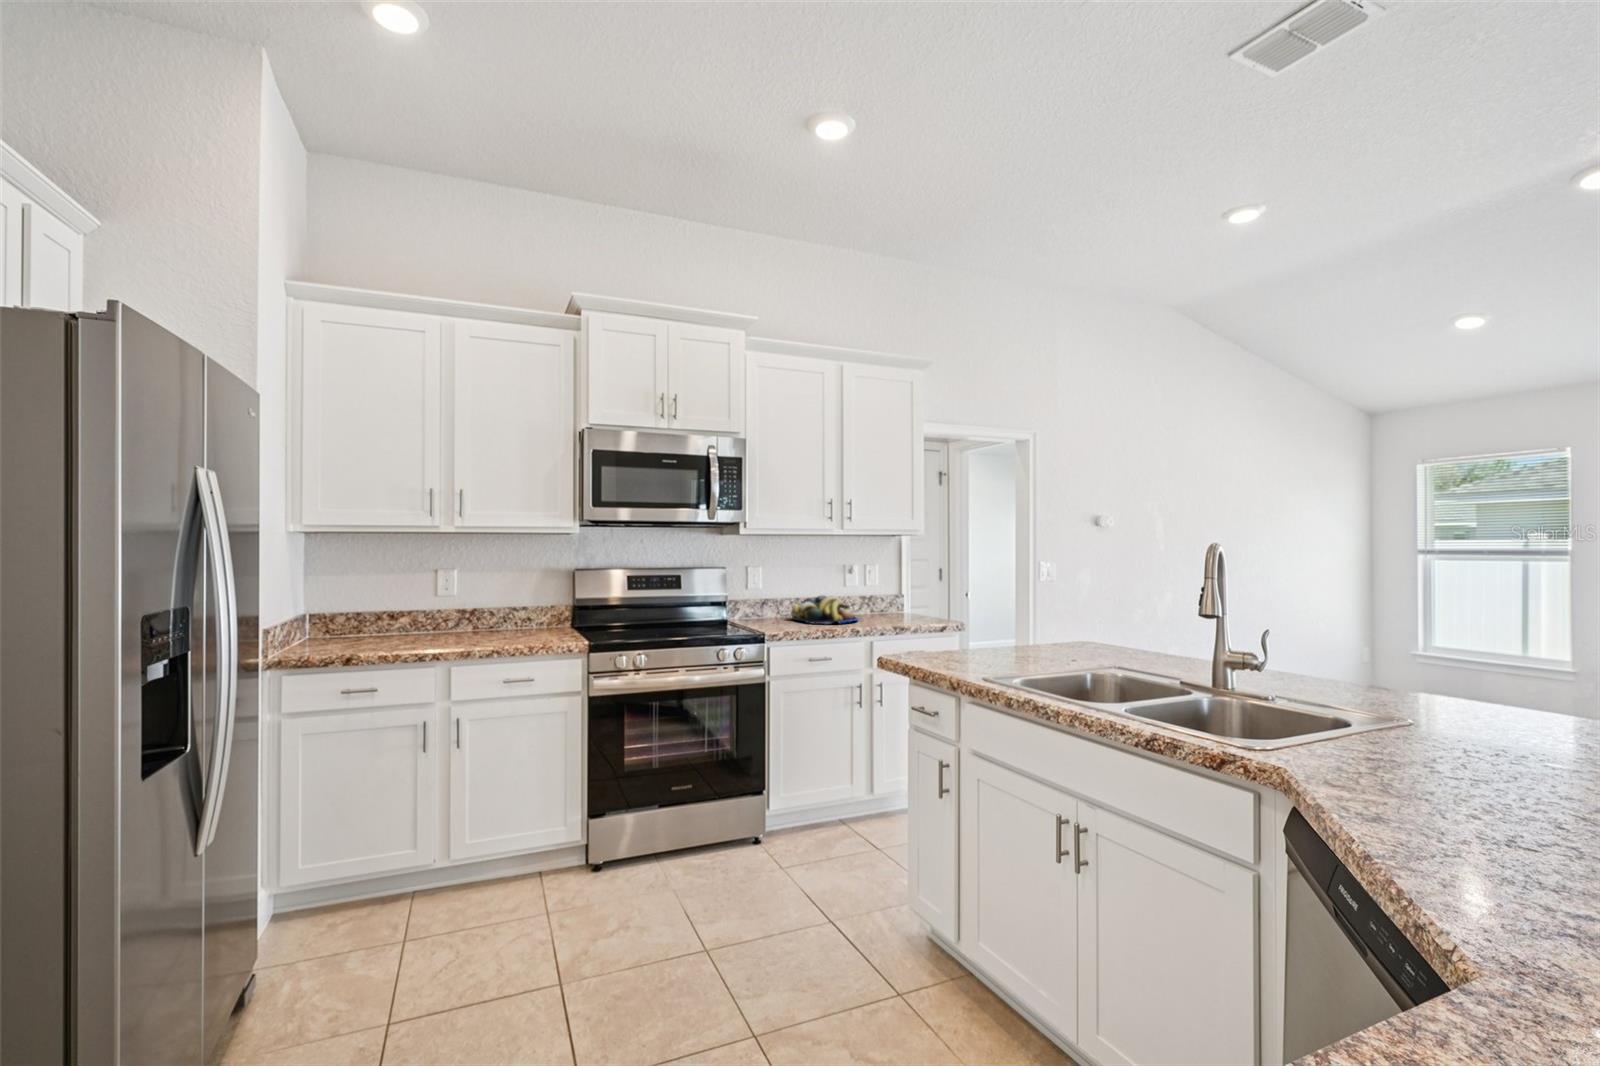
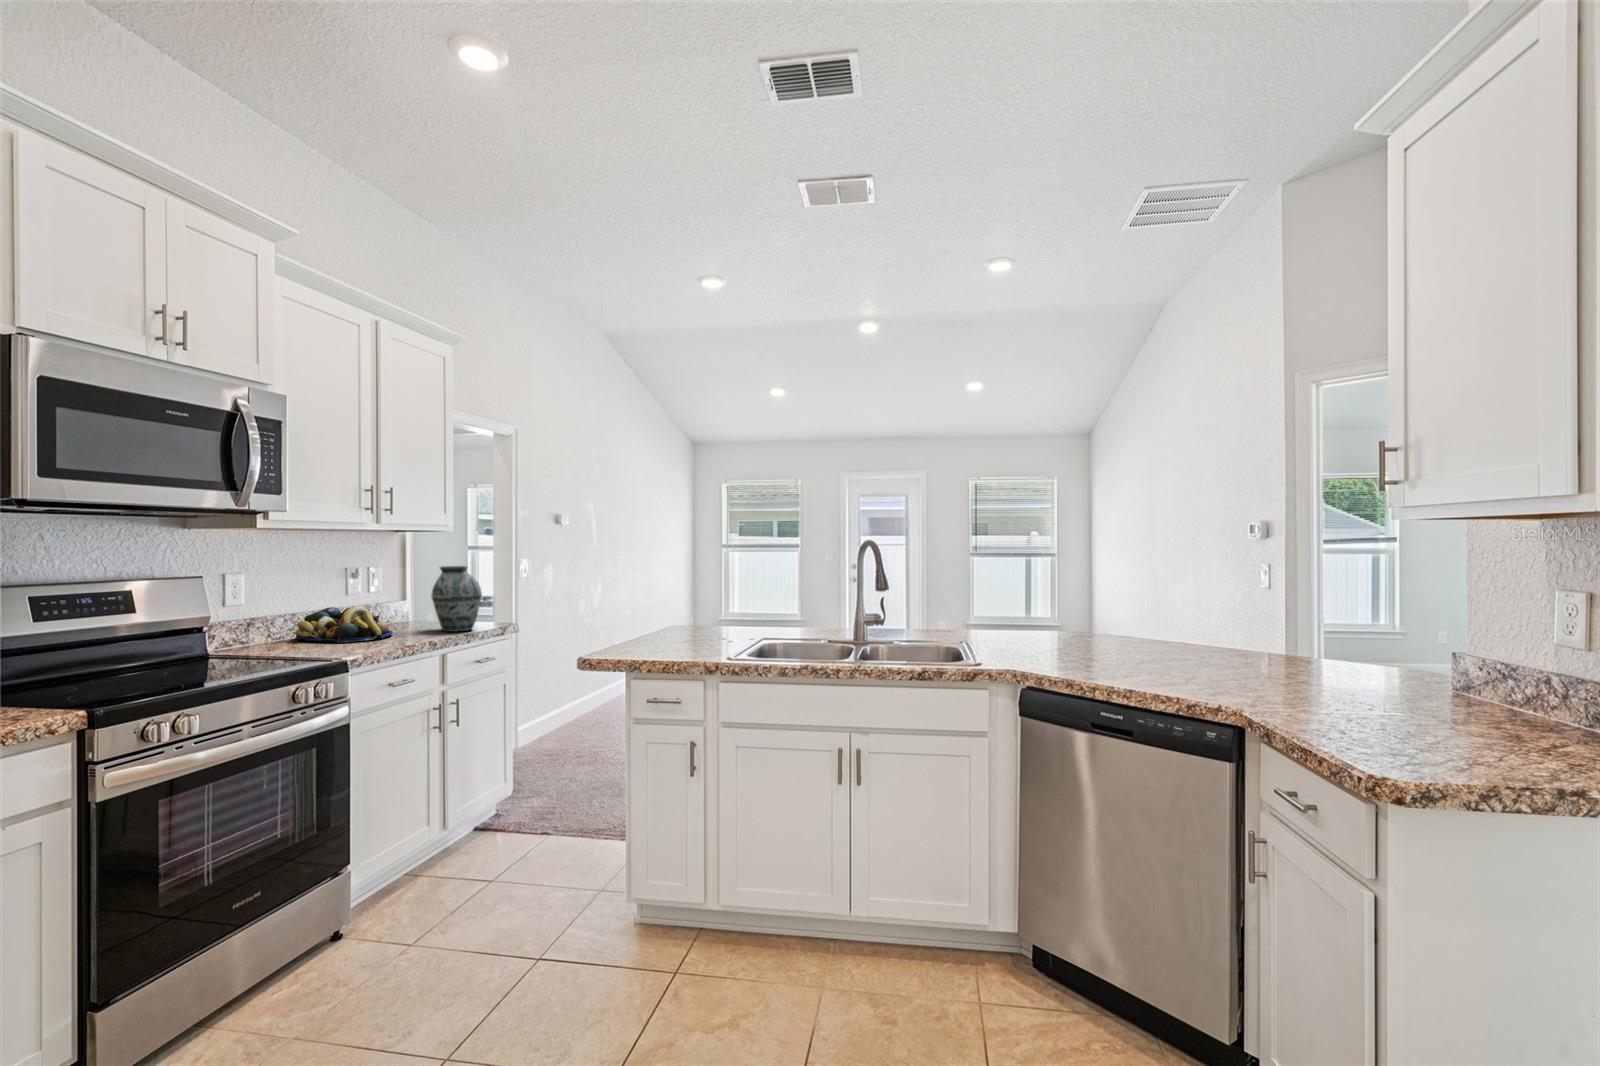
vase: none [889,565,931,625] -> present [431,566,482,632]

